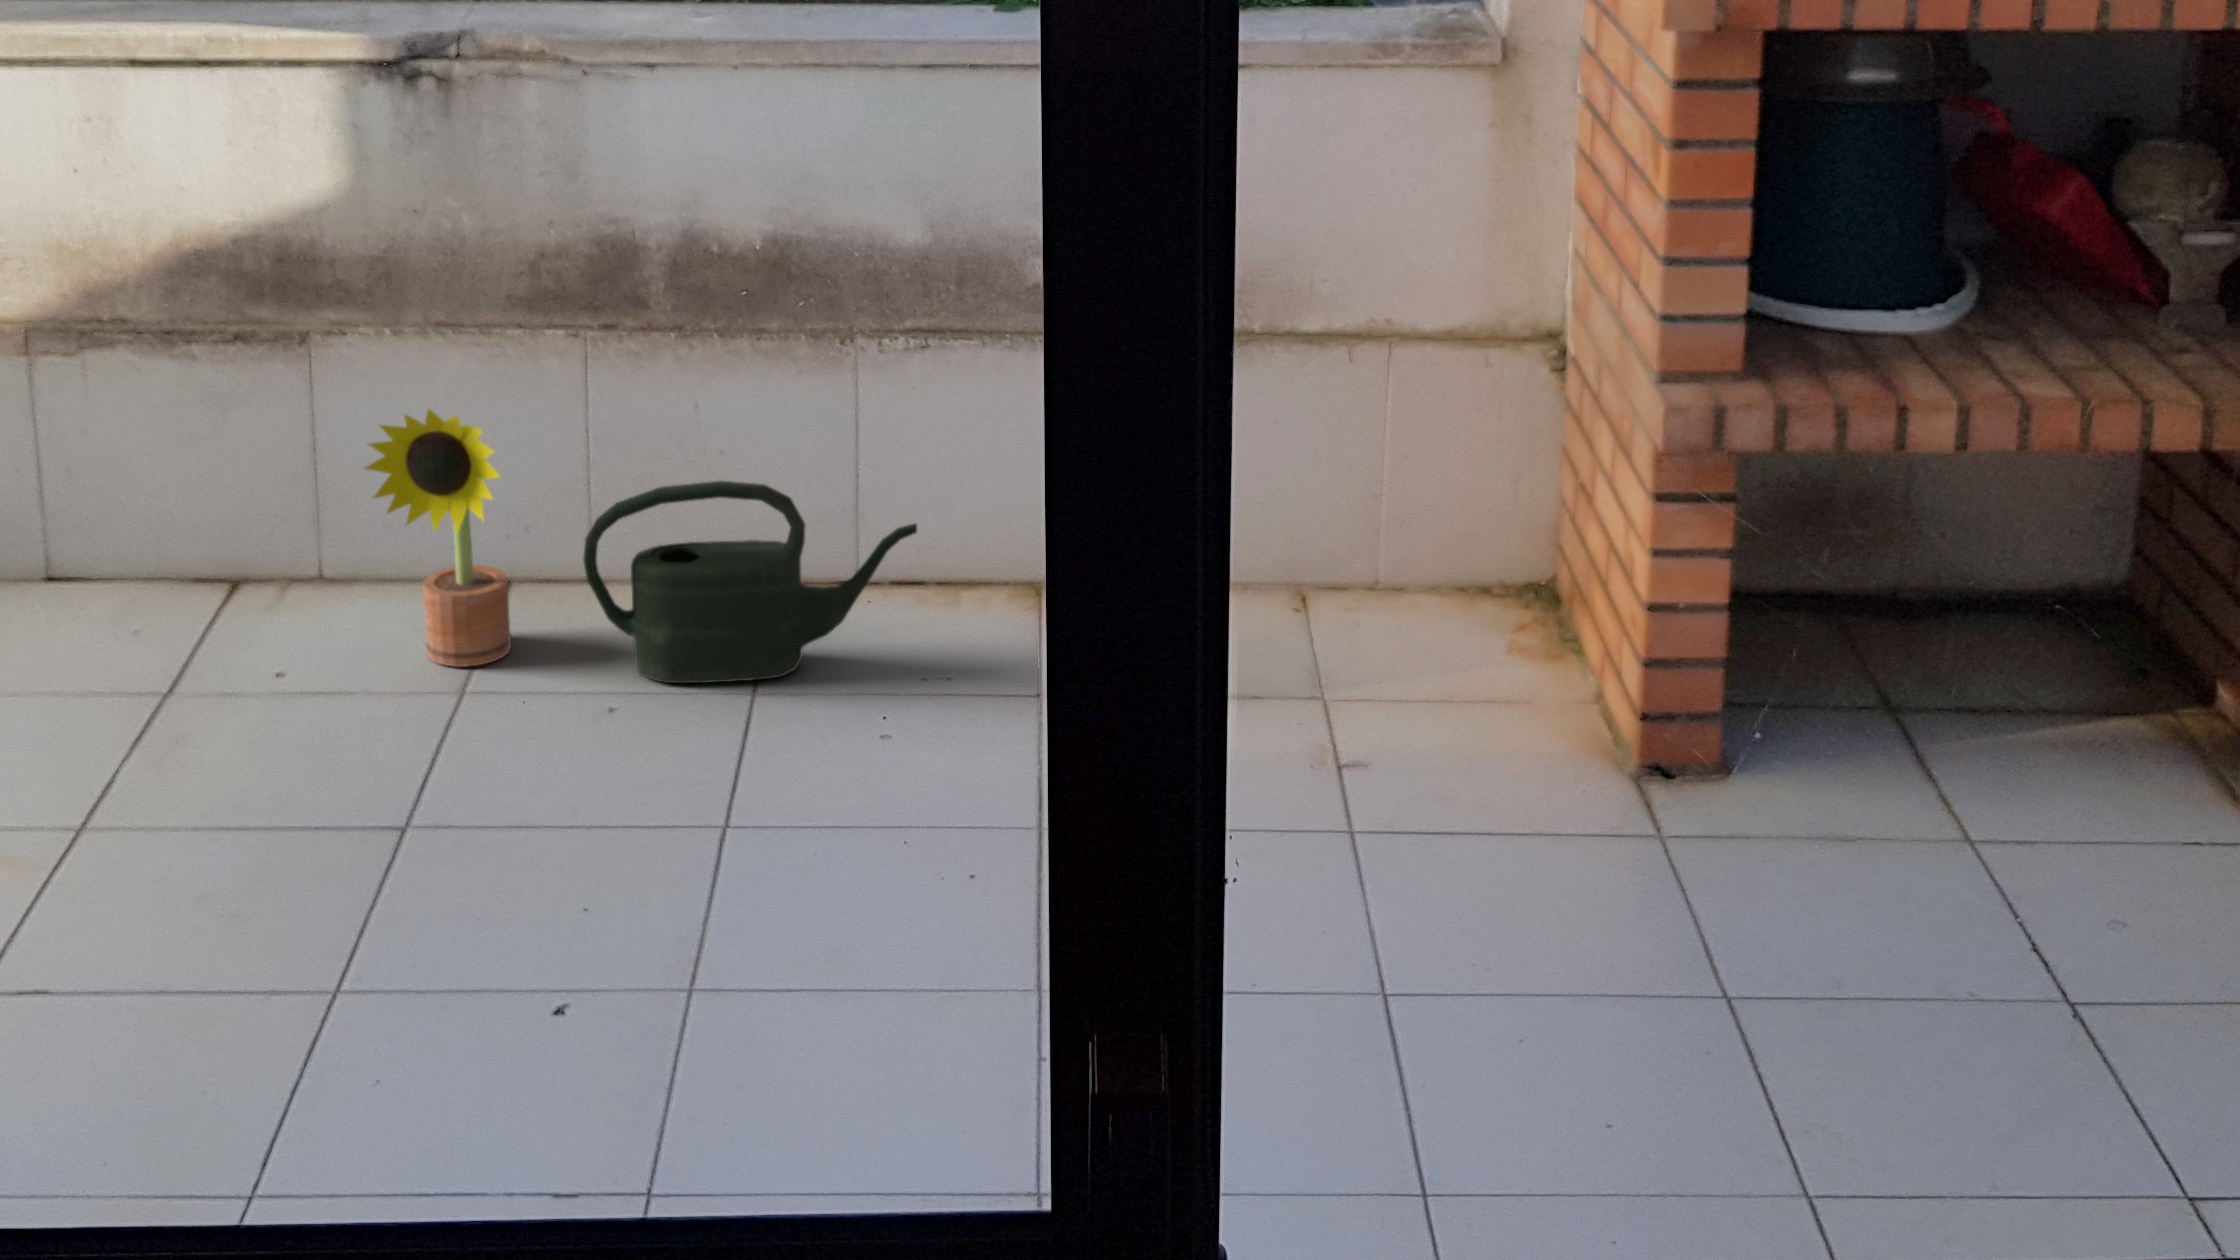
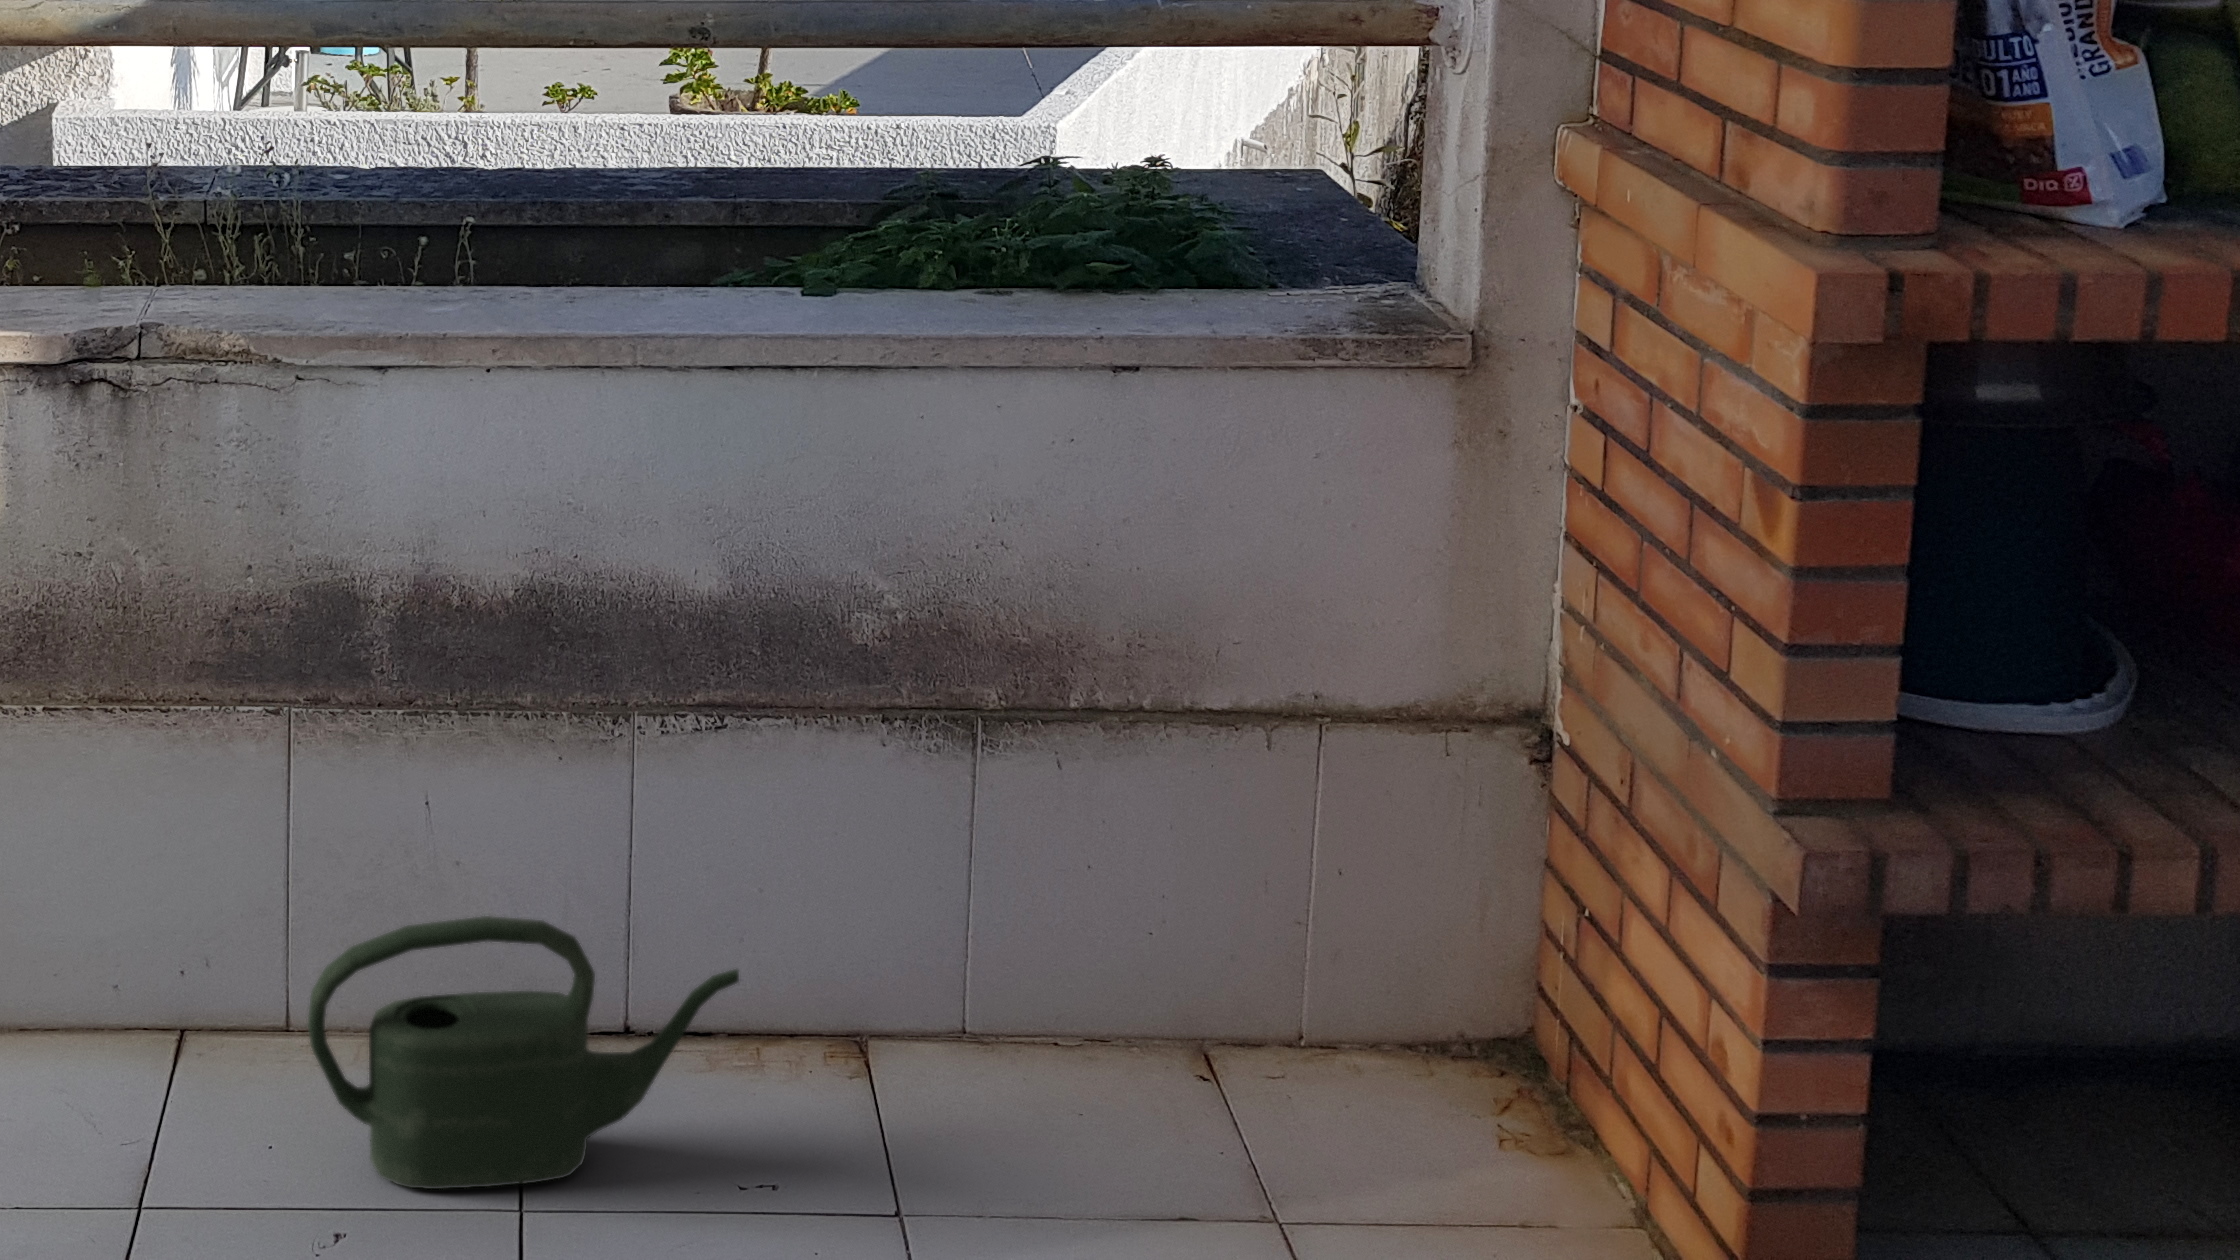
decorative plant: present [365,409,511,667] -> none [24,828,208,1163]

